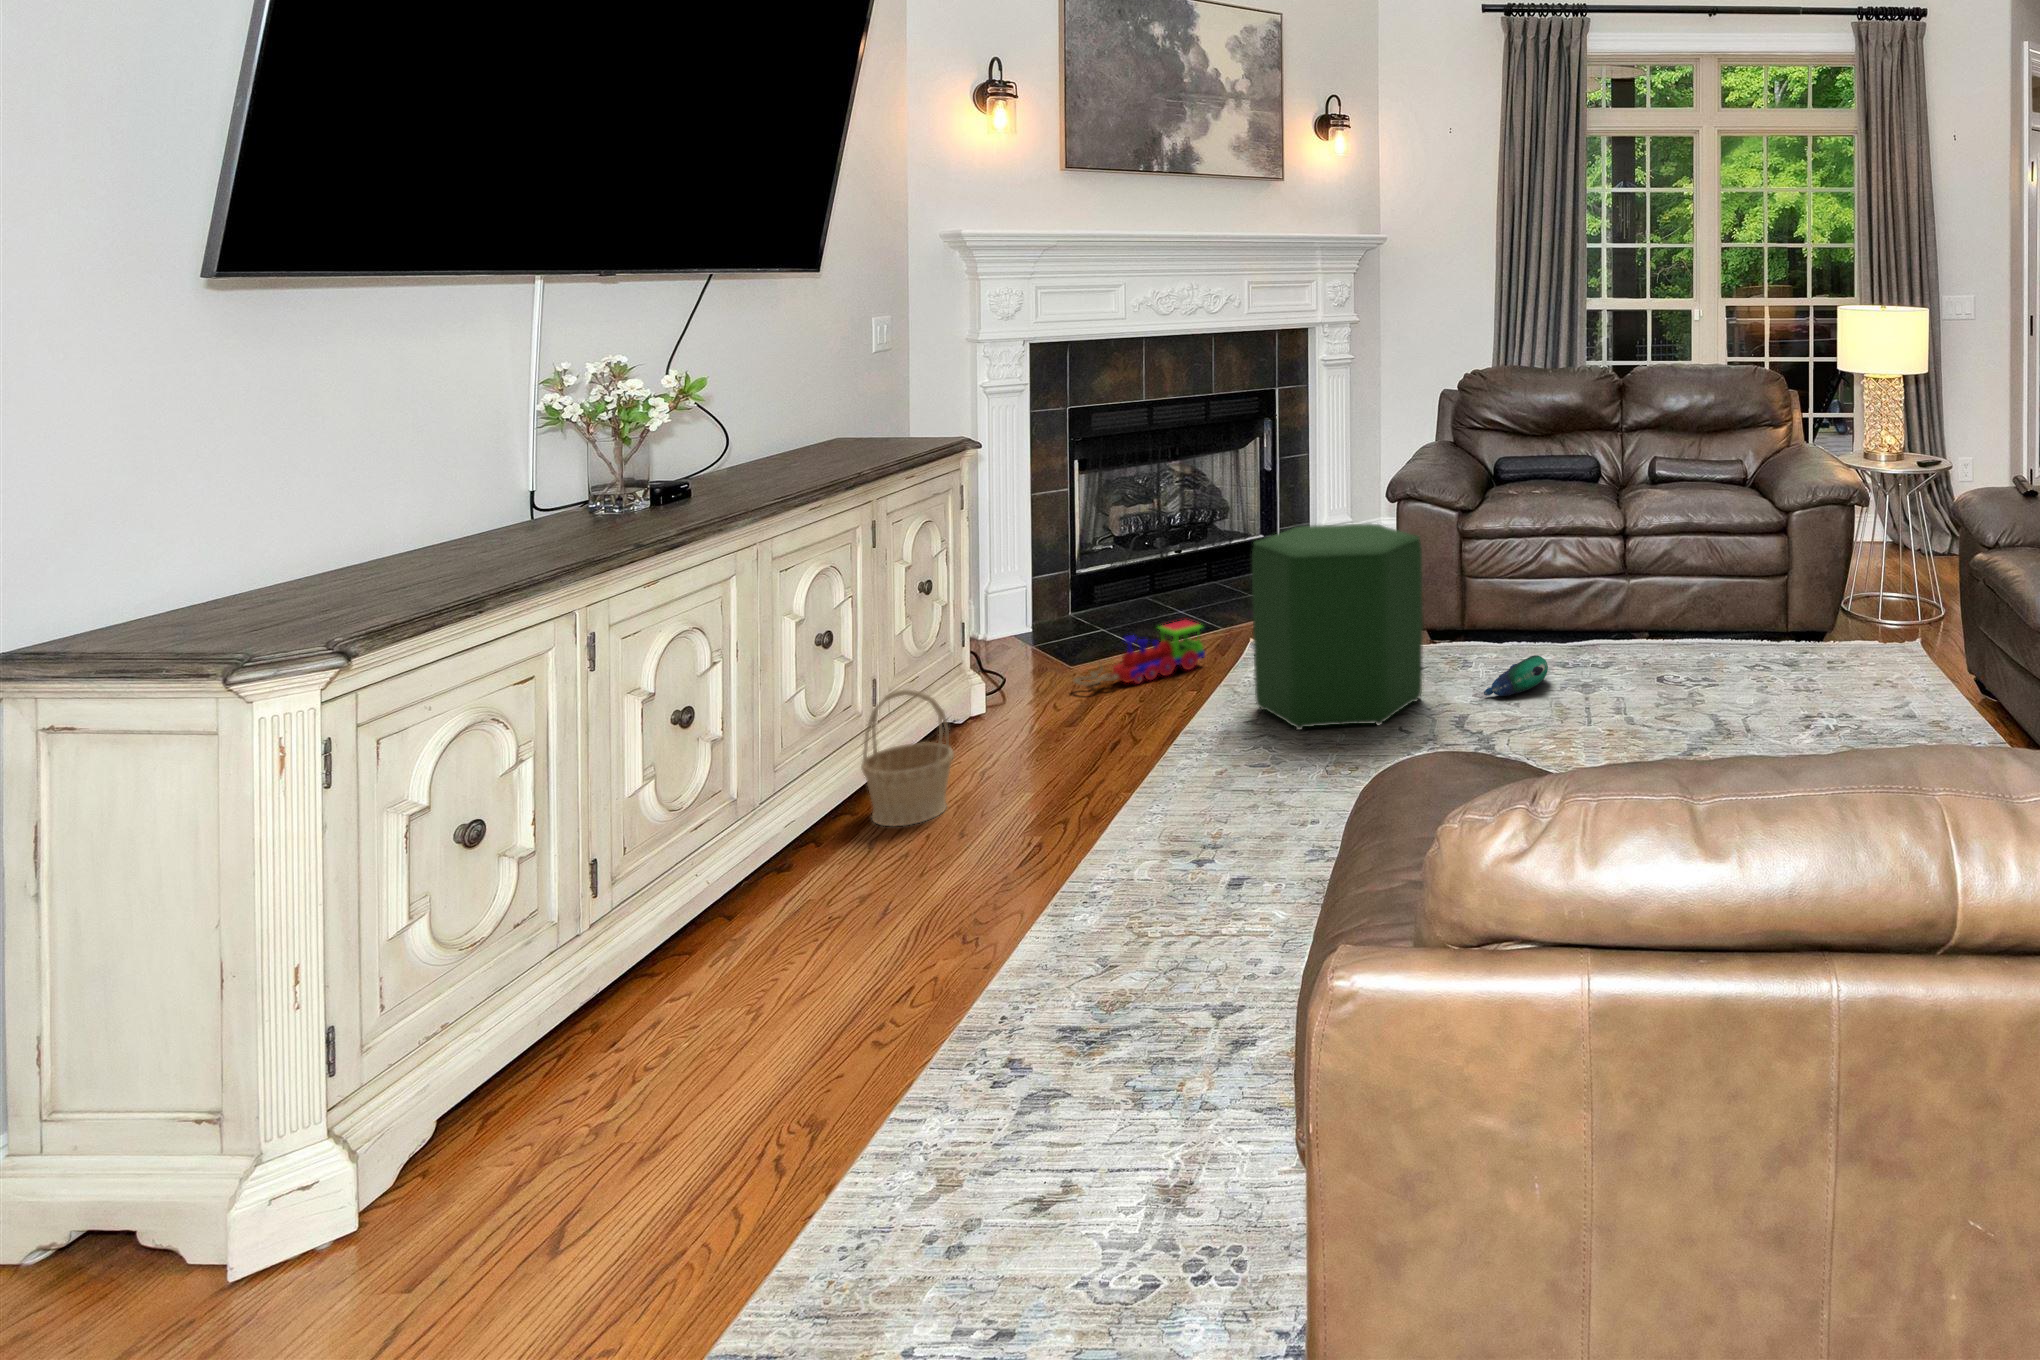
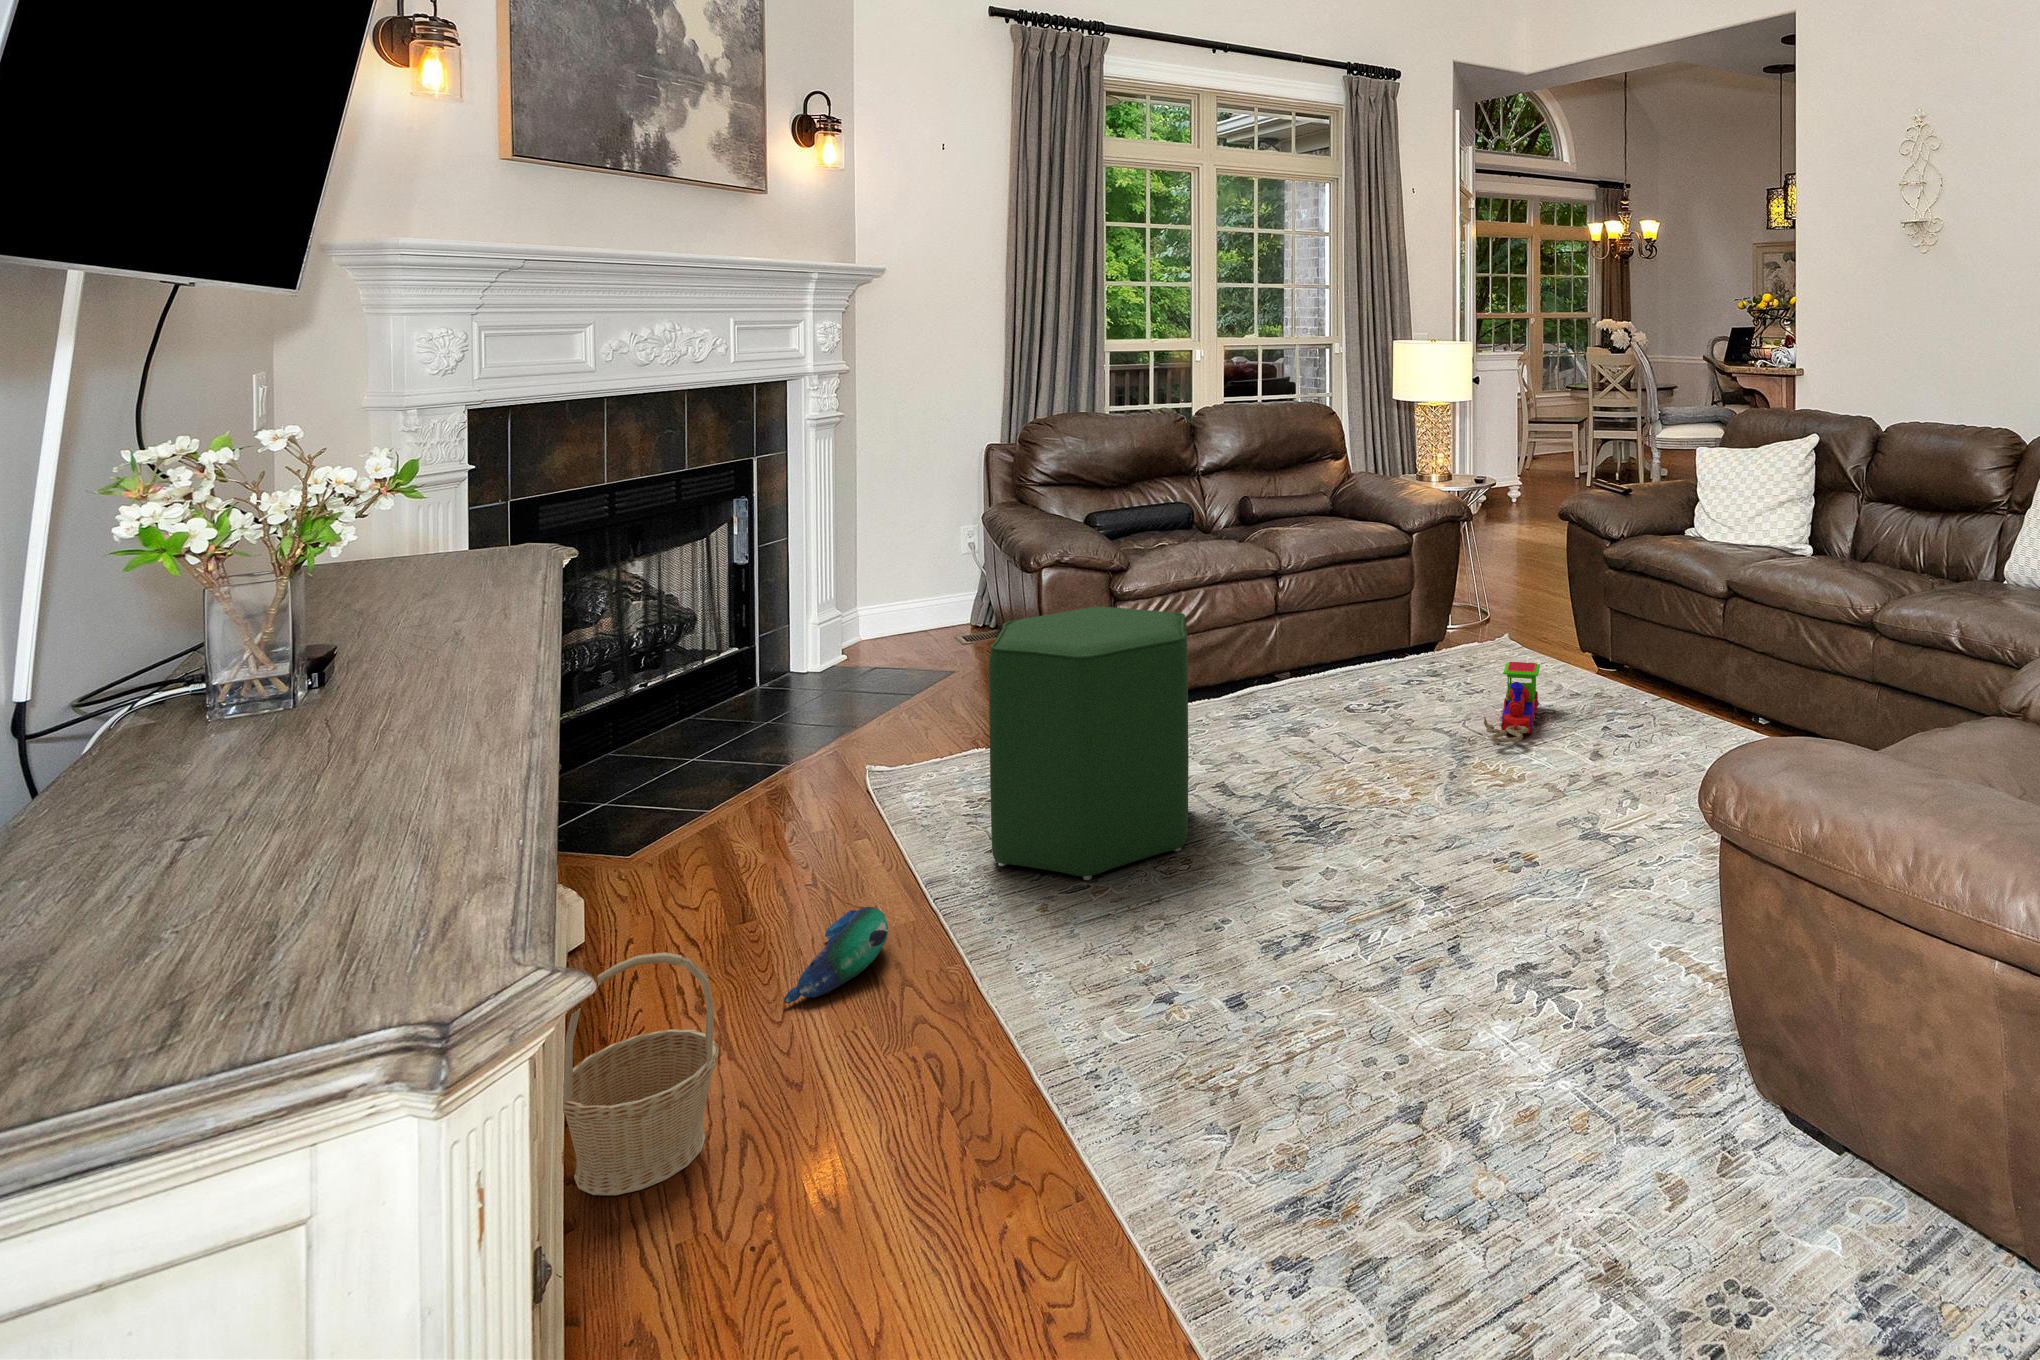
toy train: present [1074,620,1205,685] -> present [1484,662,1540,742]
plush toy: present [1484,655,1548,696] -> present [784,907,888,1004]

